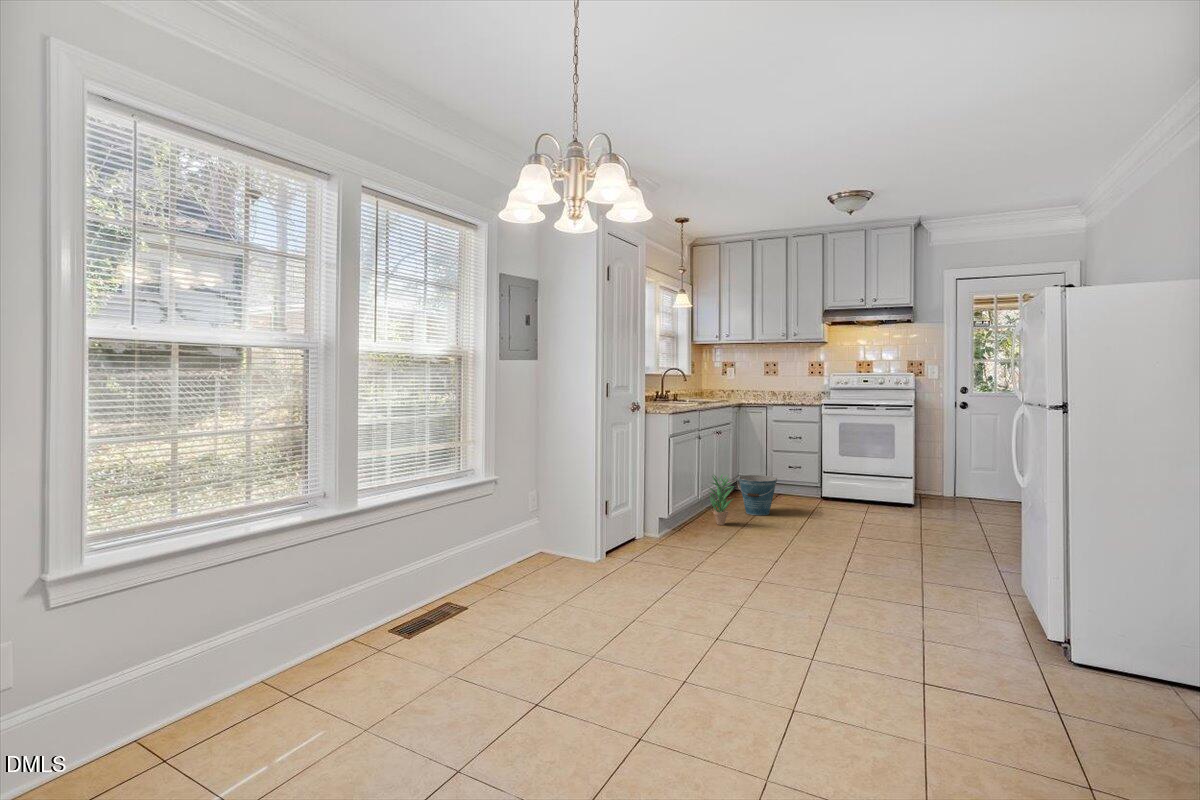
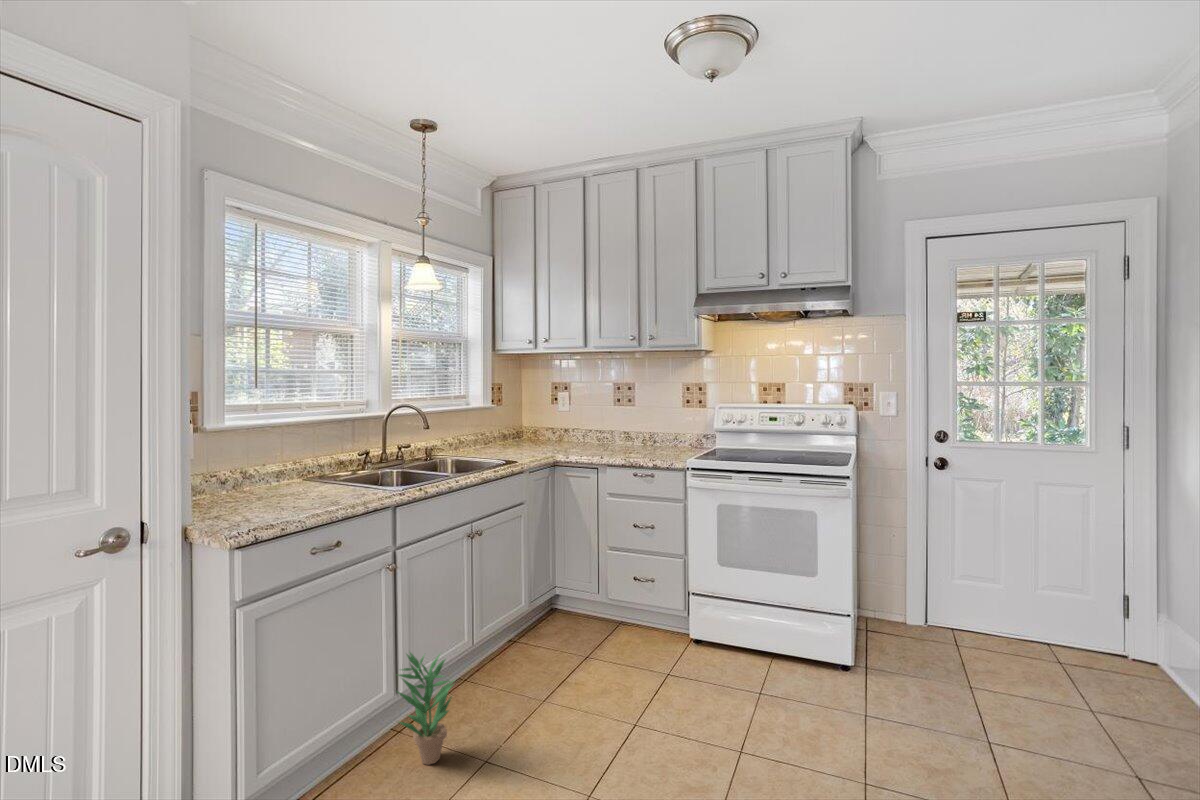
bucket: present [738,475,777,515] -> none [502,616,580,712]

